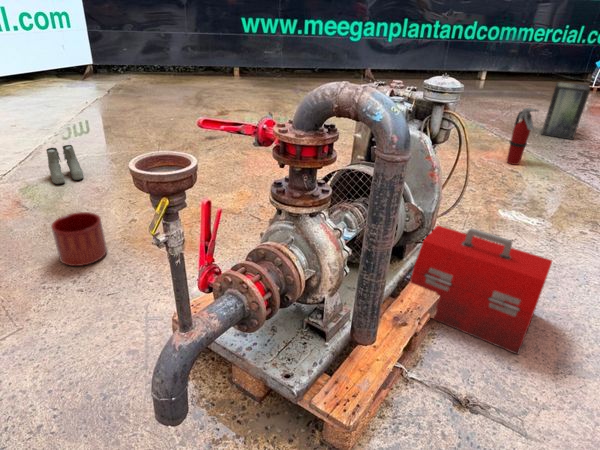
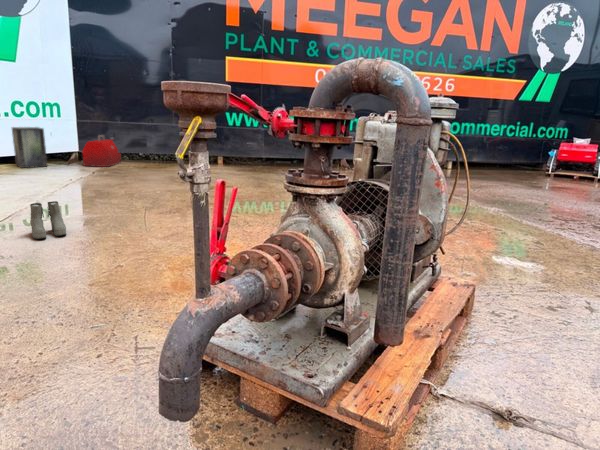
storage box: present [541,82,590,140] -> present [12,127,47,168]
fire extinguisher: present [507,108,539,165] -> none [491,170,517,225]
planter: present [51,212,107,266] -> none [34,249,92,304]
toolbox: present [411,225,552,354] -> present [82,135,121,167]

